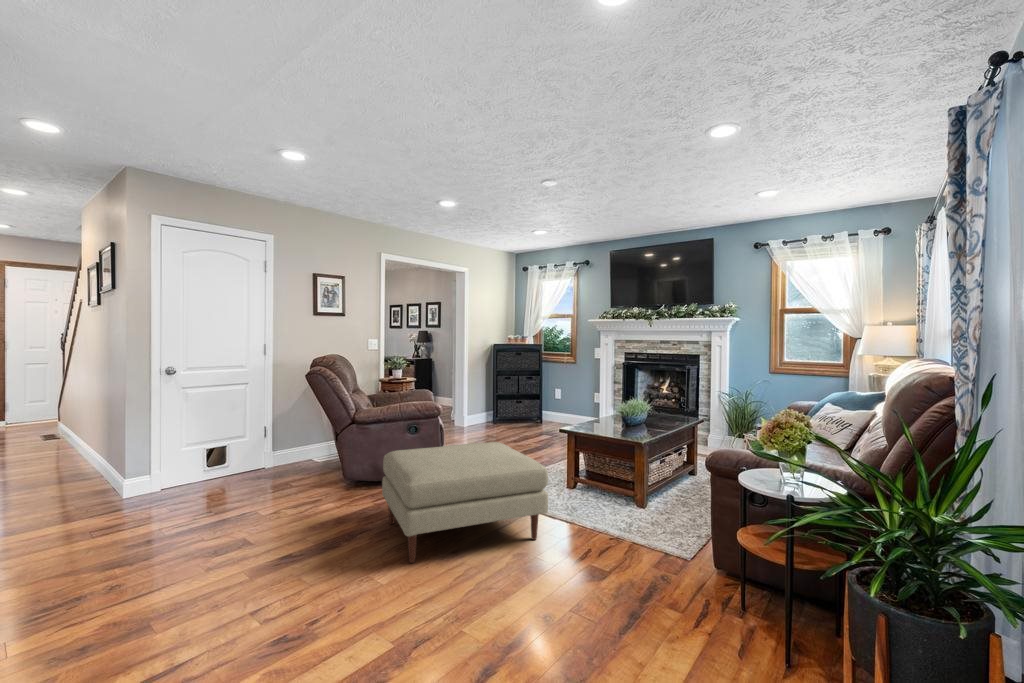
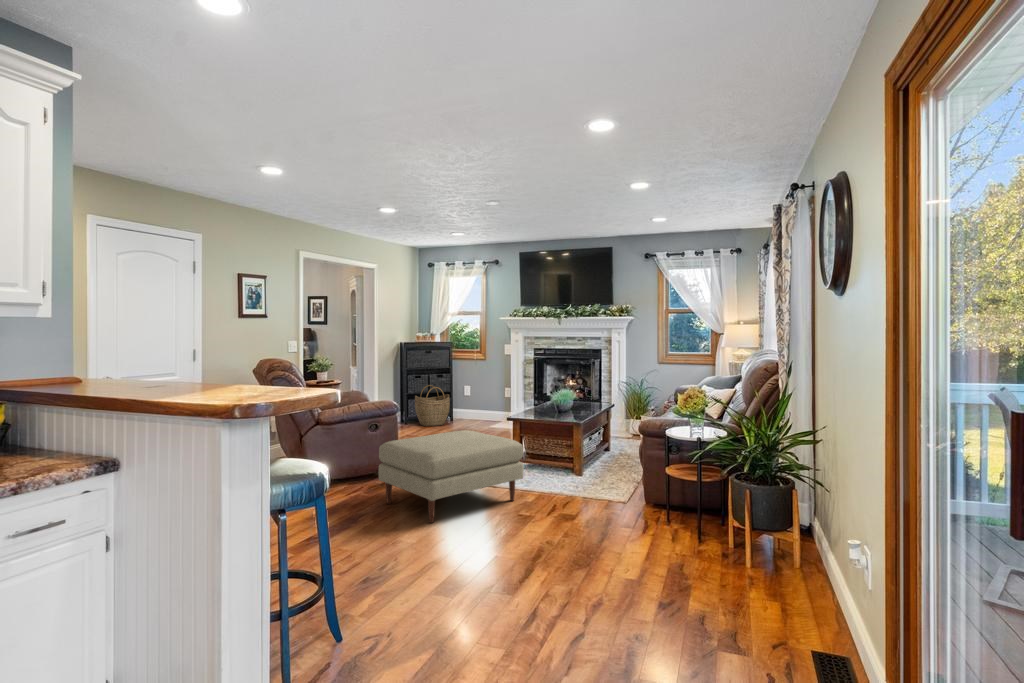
woven basket: none [502,386,536,428] -> present [415,385,450,426]

